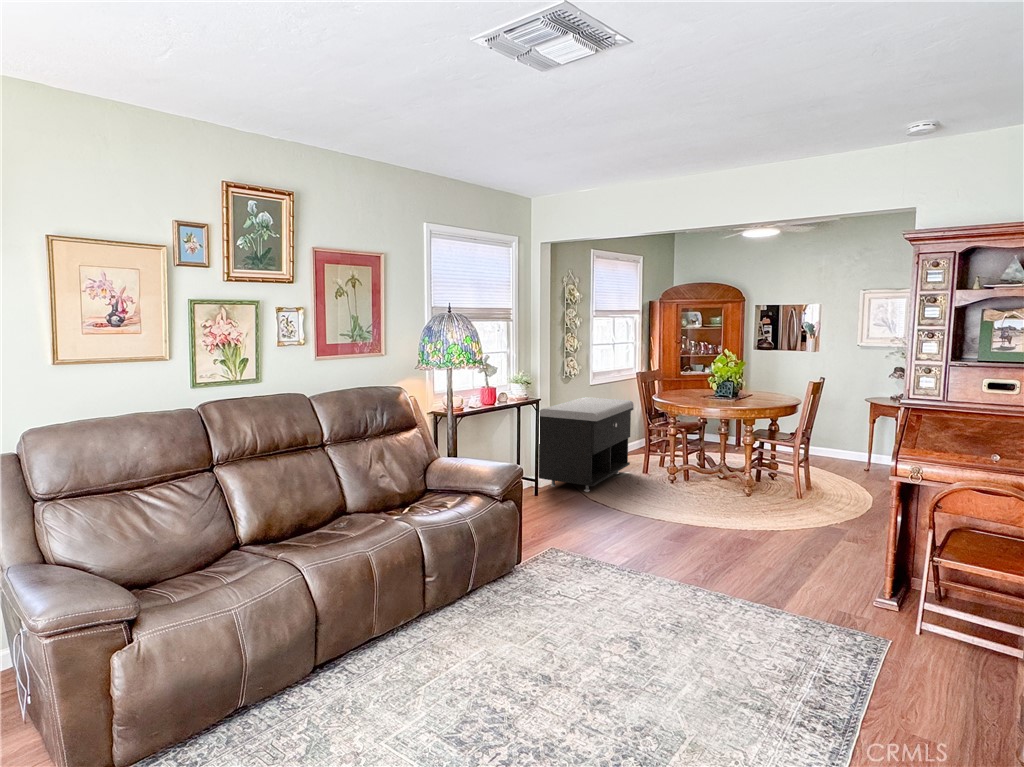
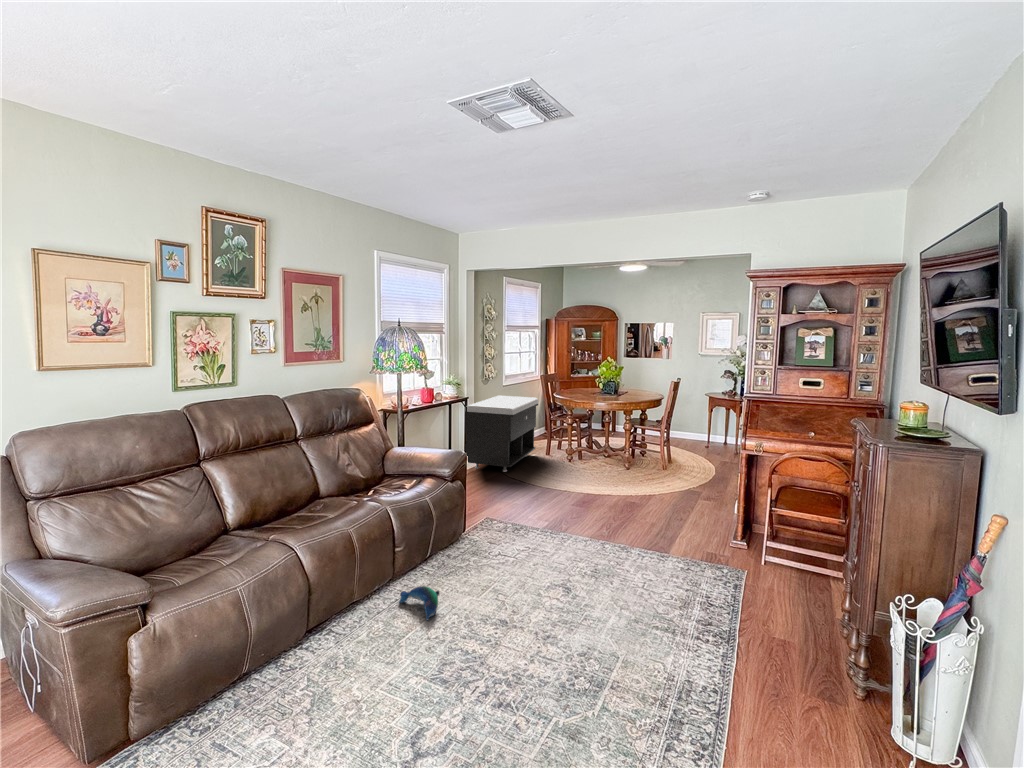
plush toy: none [427,625,474,668] -> present [399,586,440,621]

